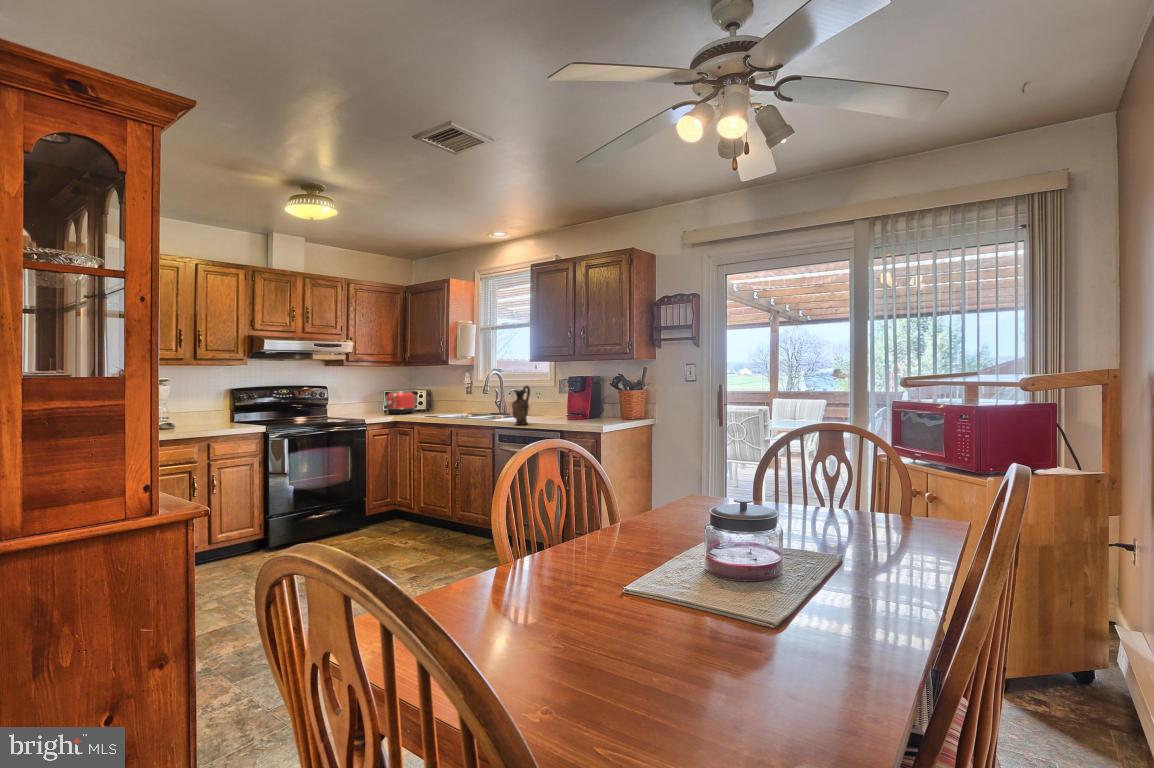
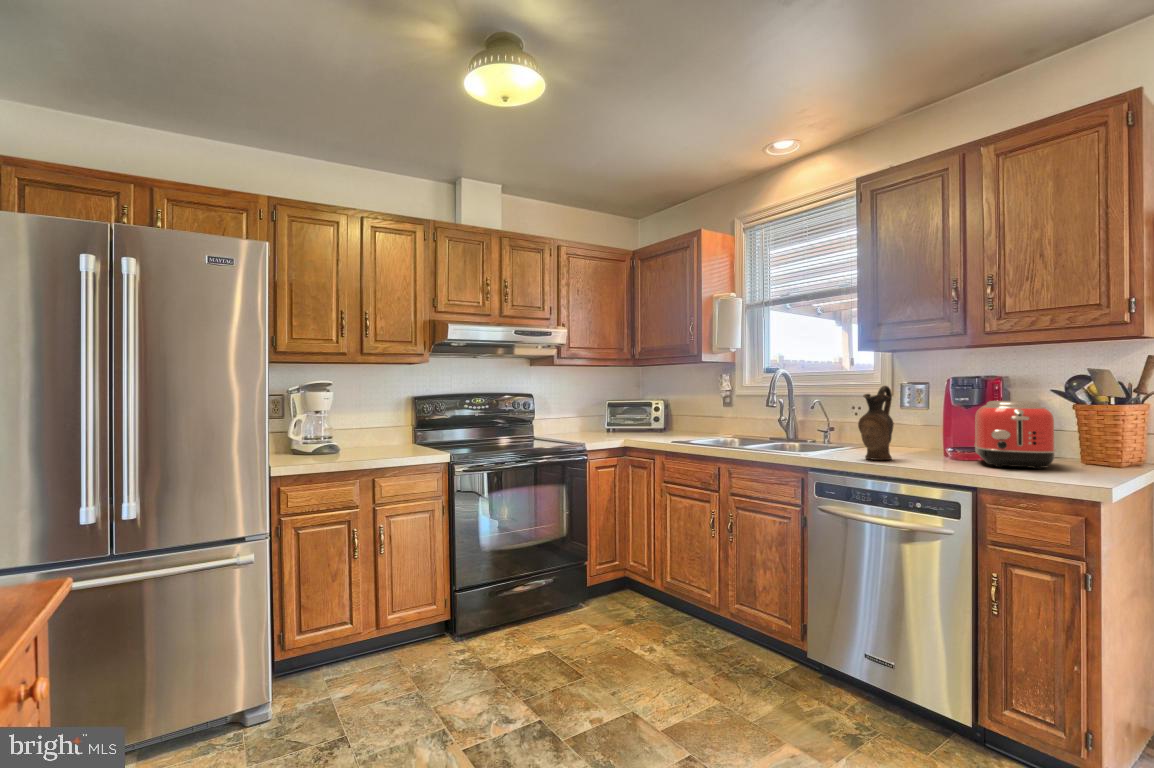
toaster: present [387,391,415,414] -> present [974,401,1056,469]

